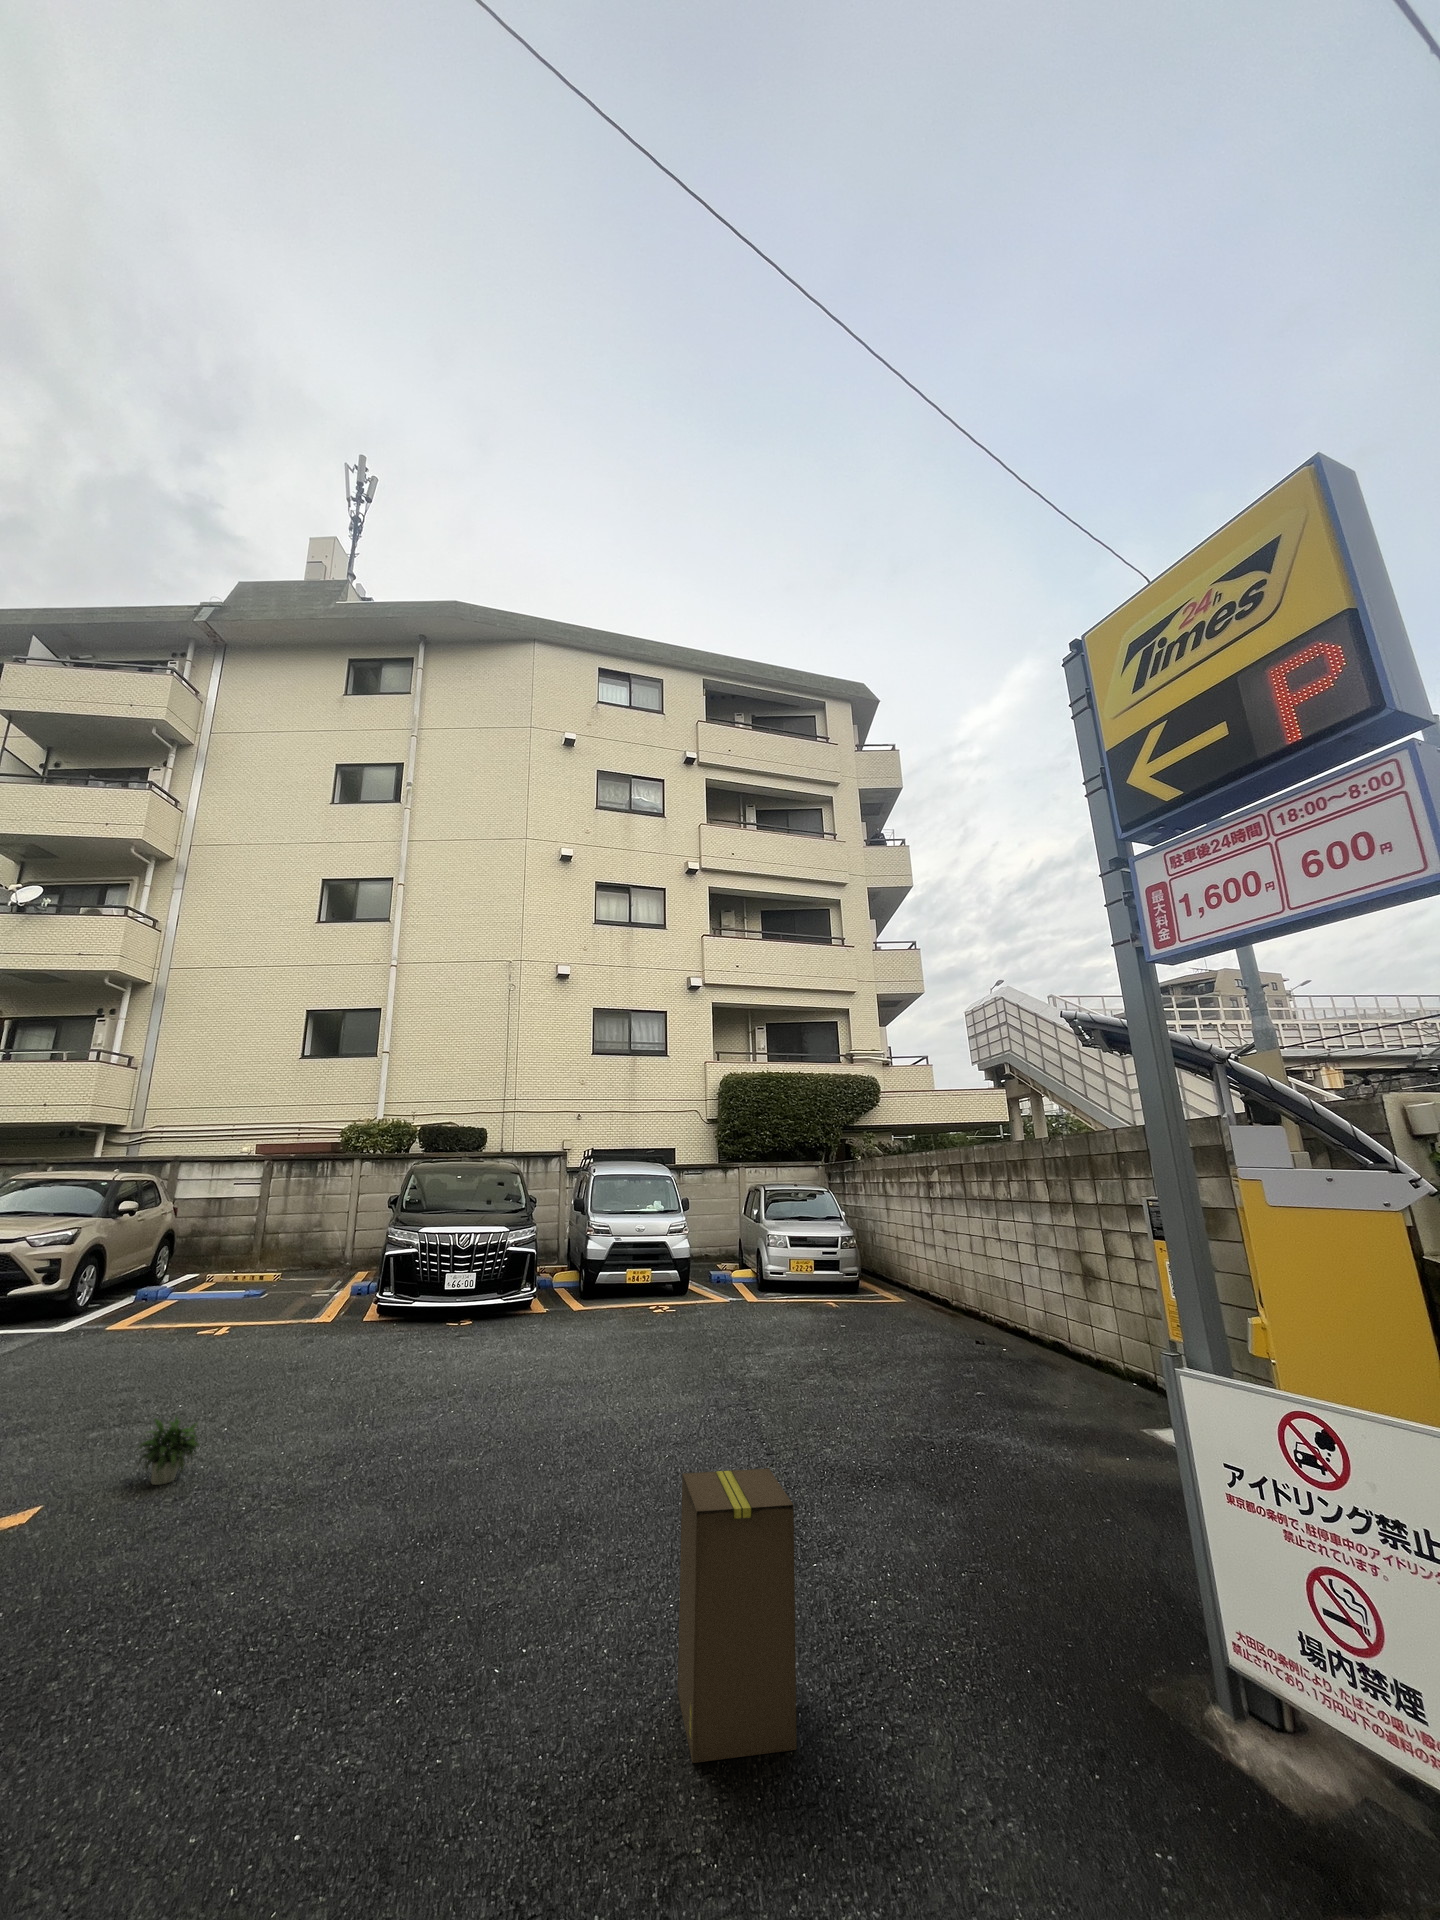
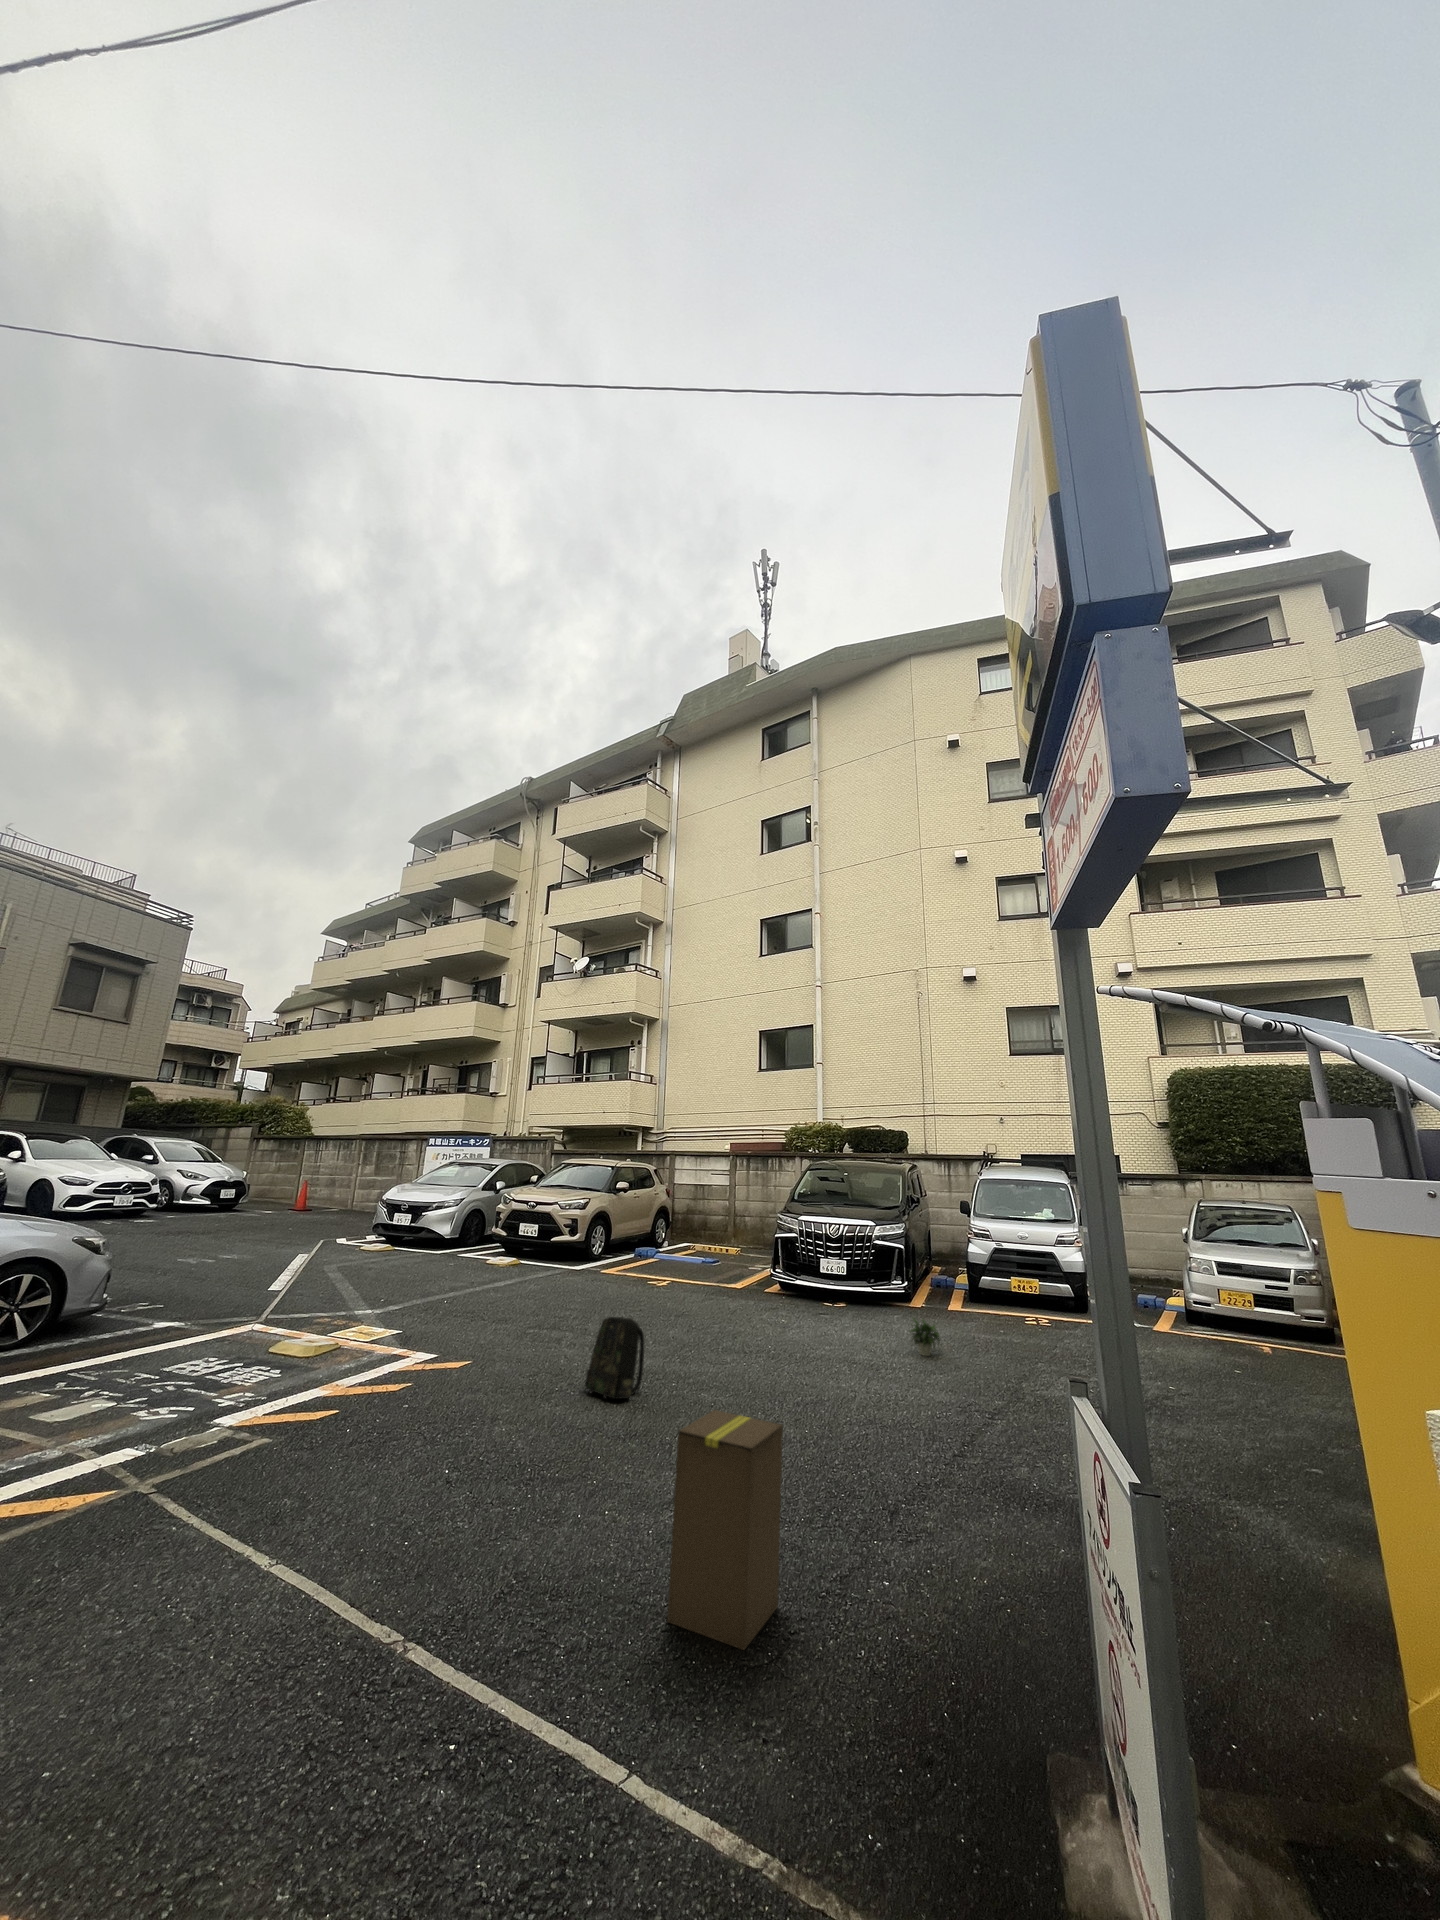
backpack: none [260,1386,352,1507] -> present [585,1317,644,1399]
potted plant: present [138,1417,200,1485] -> present [911,1319,940,1356]

